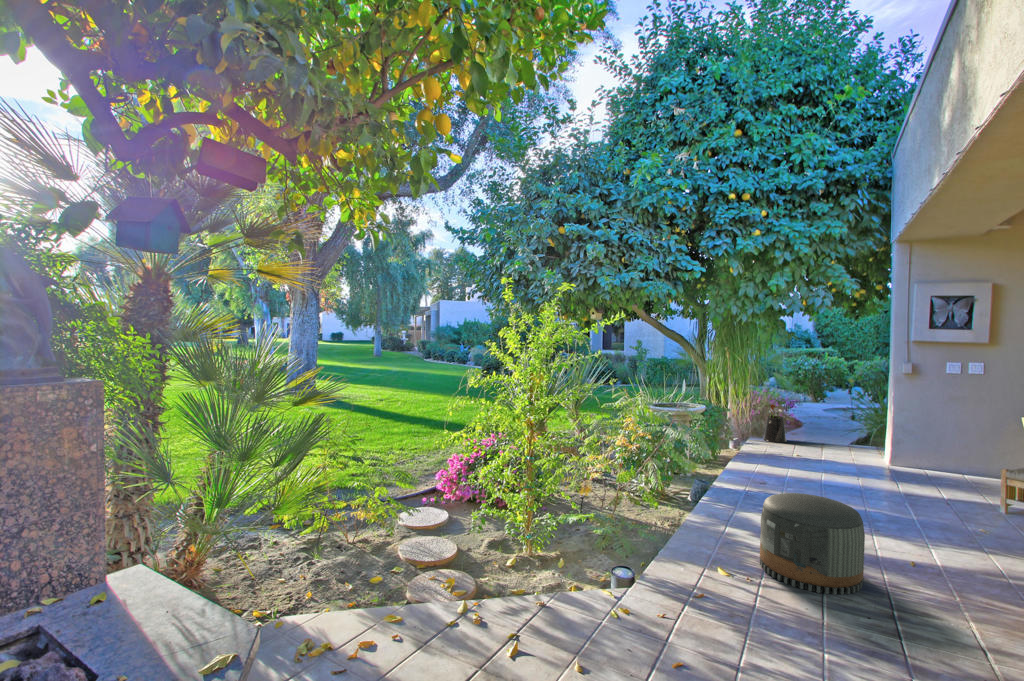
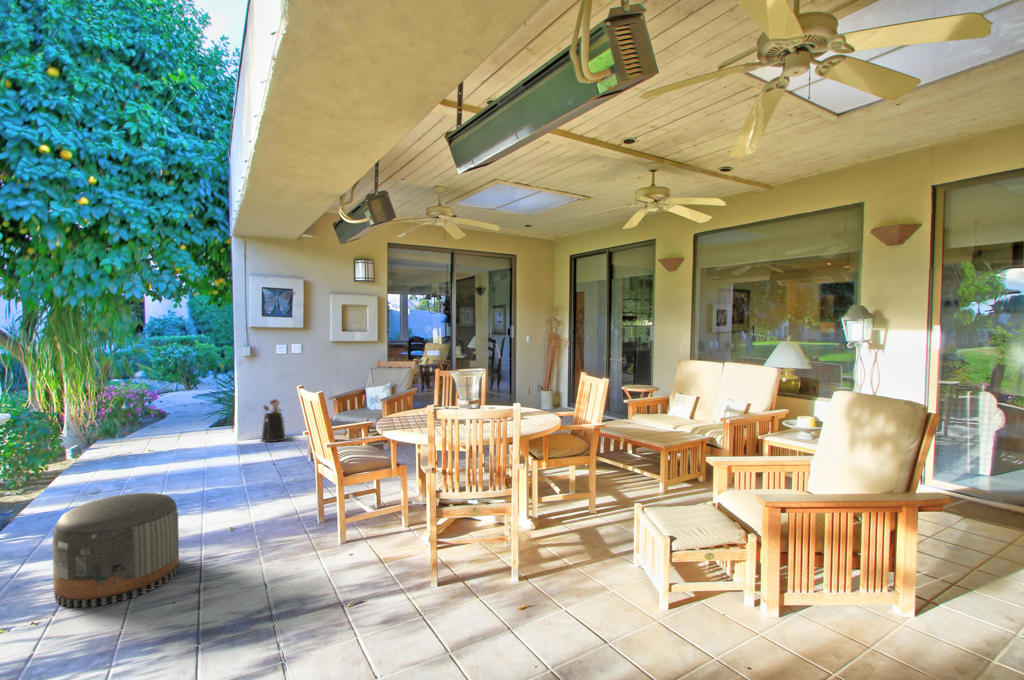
watering can: present [764,405,787,443] -> present [261,400,286,442]

